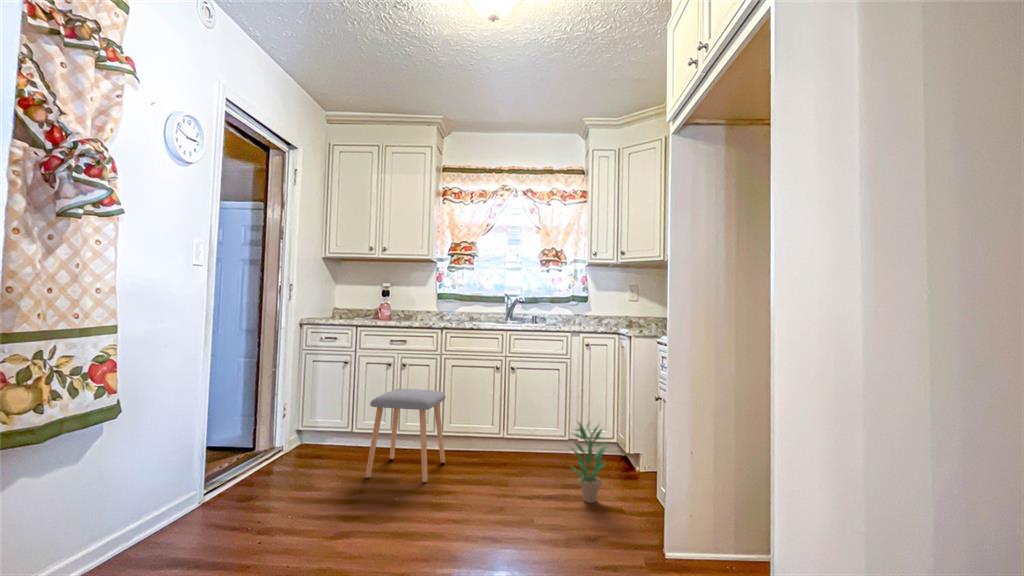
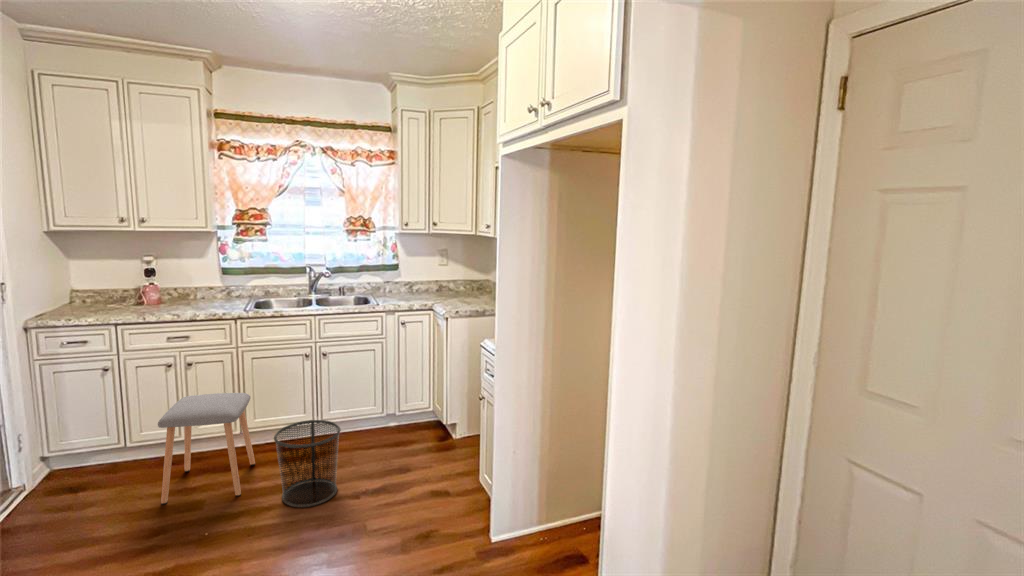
waste bin: none [457,420,517,502] -> present [274,420,341,507]
potted plant: present [572,422,607,503] -> none [393,412,434,485]

